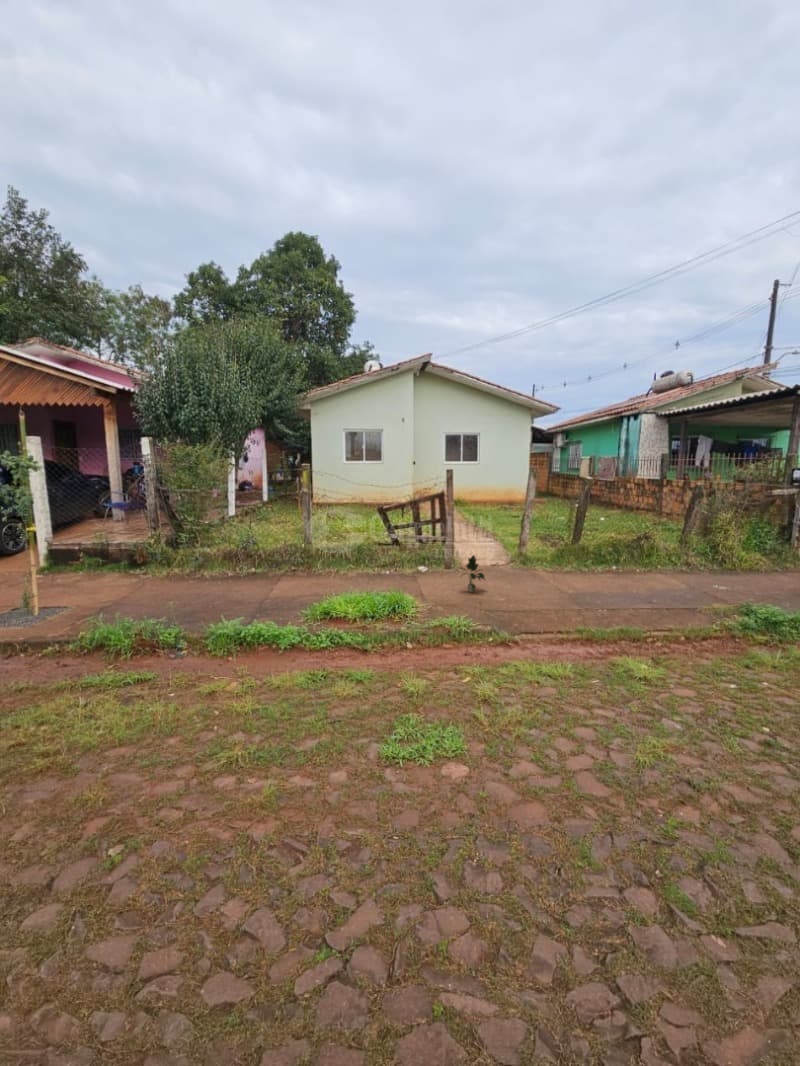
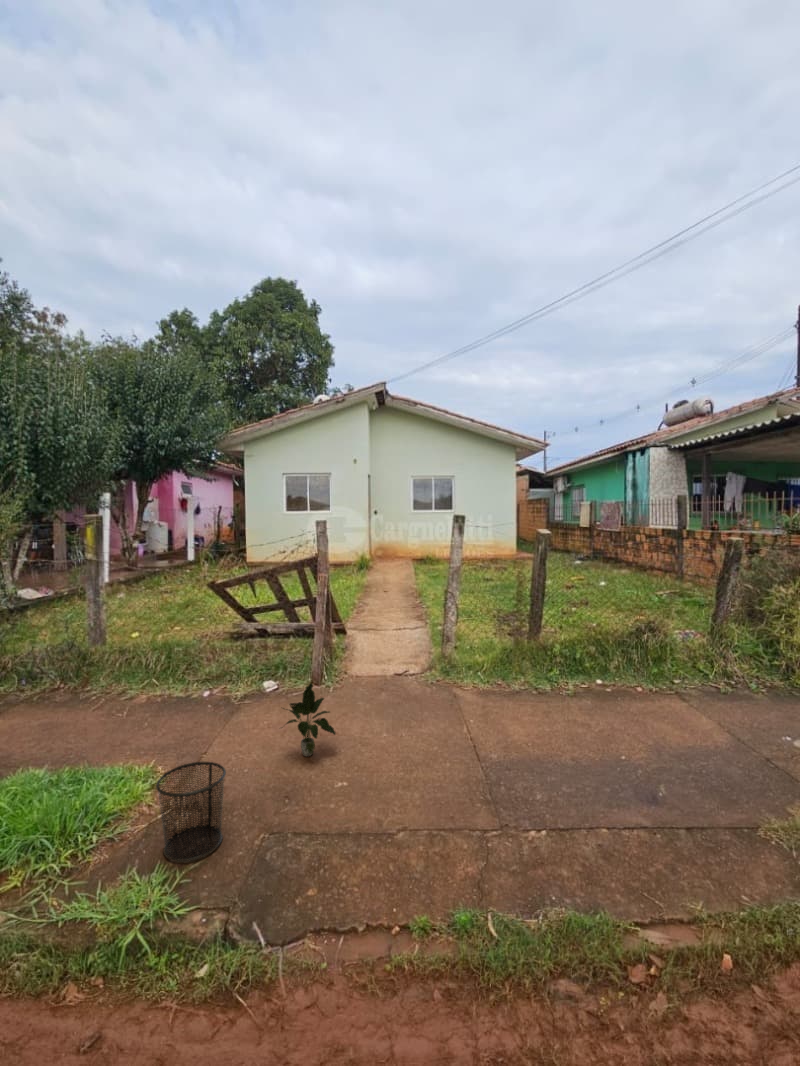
waste bin: none [434,581,463,618] -> present [156,762,226,862]

